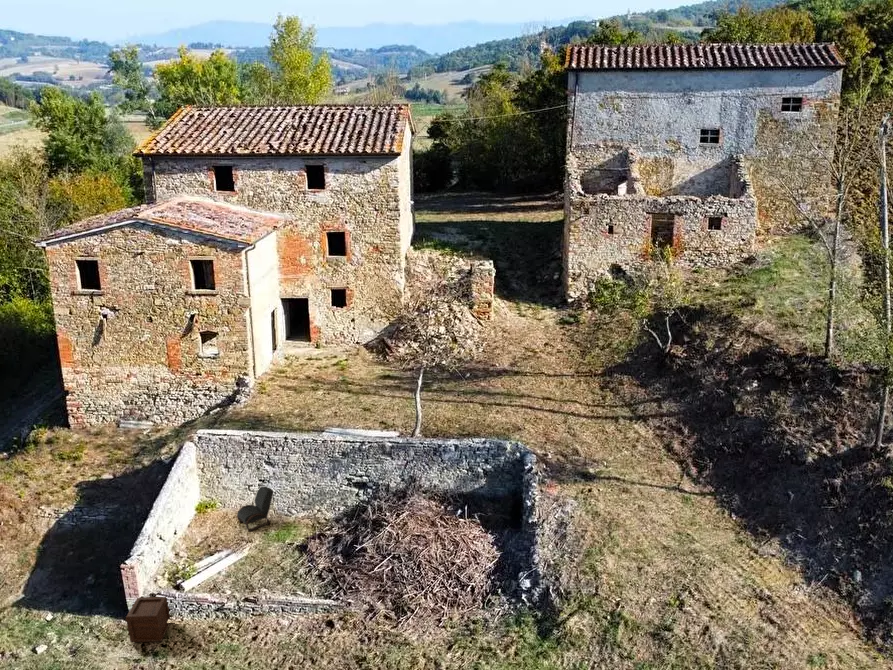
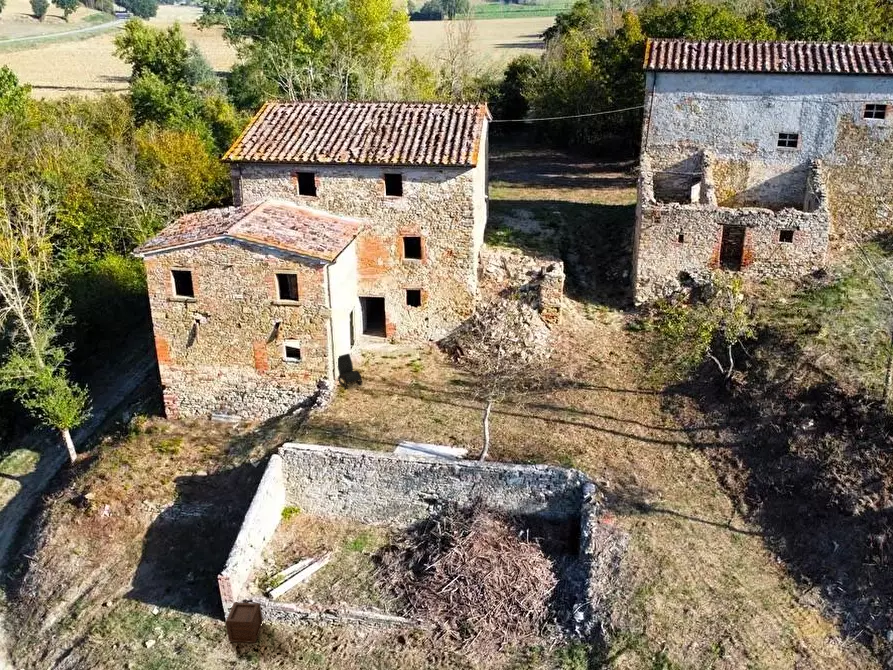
lounge chair: present [237,487,274,532] -> present [338,354,362,389]

